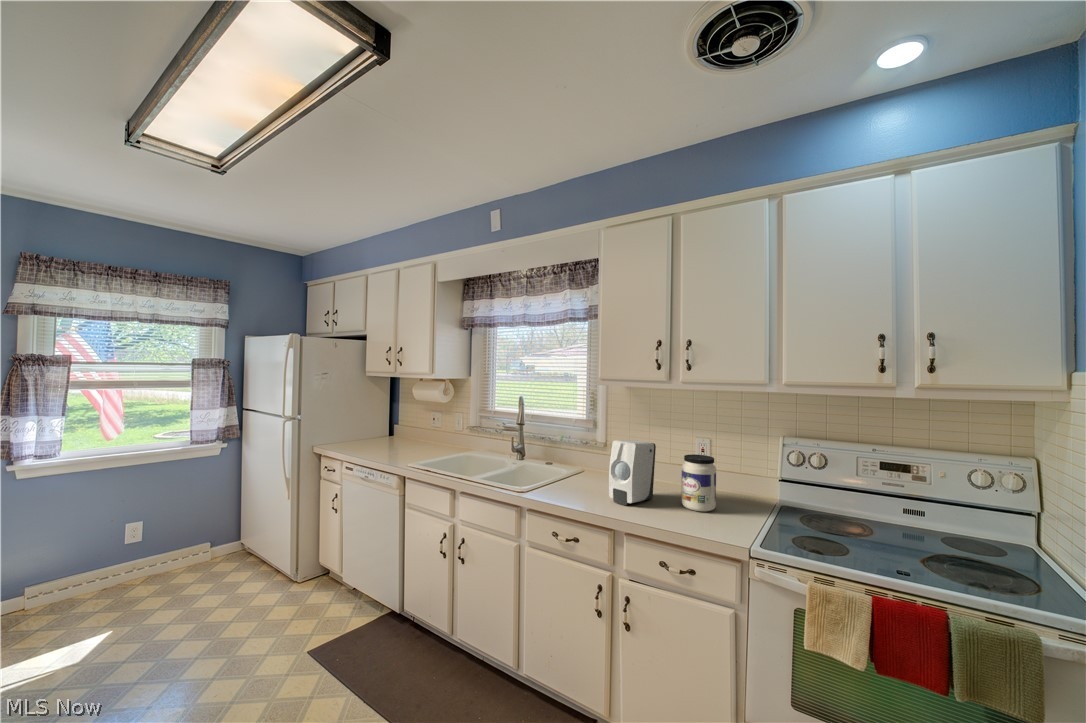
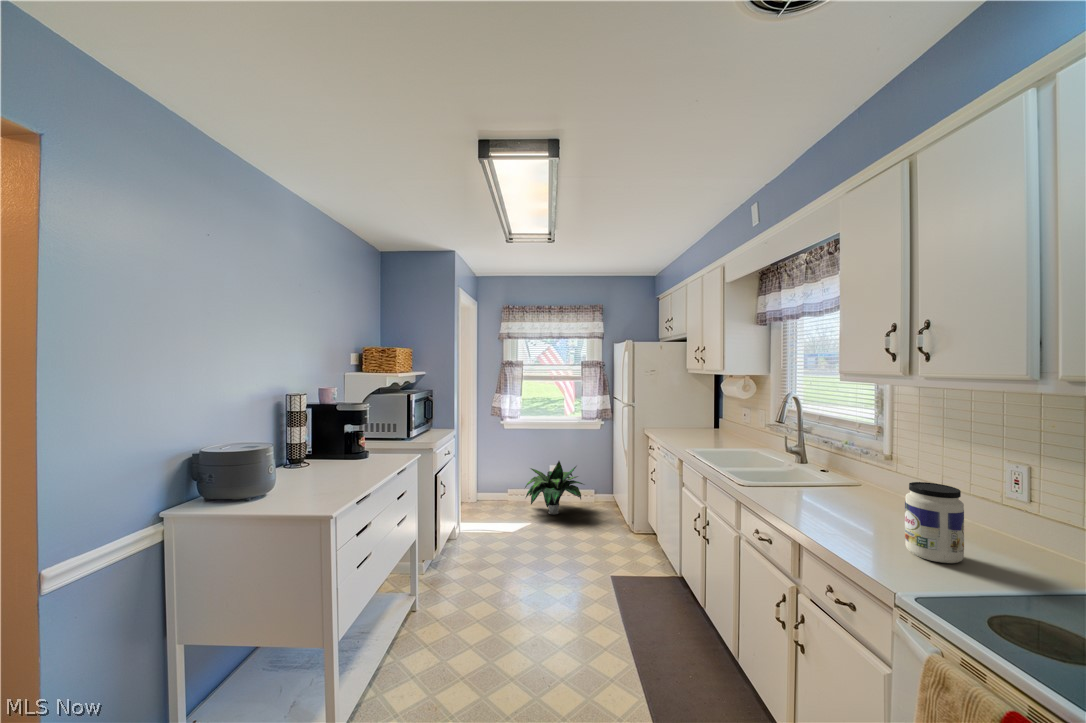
soap dispenser: present [609,440,656,505] -> none [817,450,888,531]
potted plant: none [75,511,204,601] -> present [525,461,583,515]

